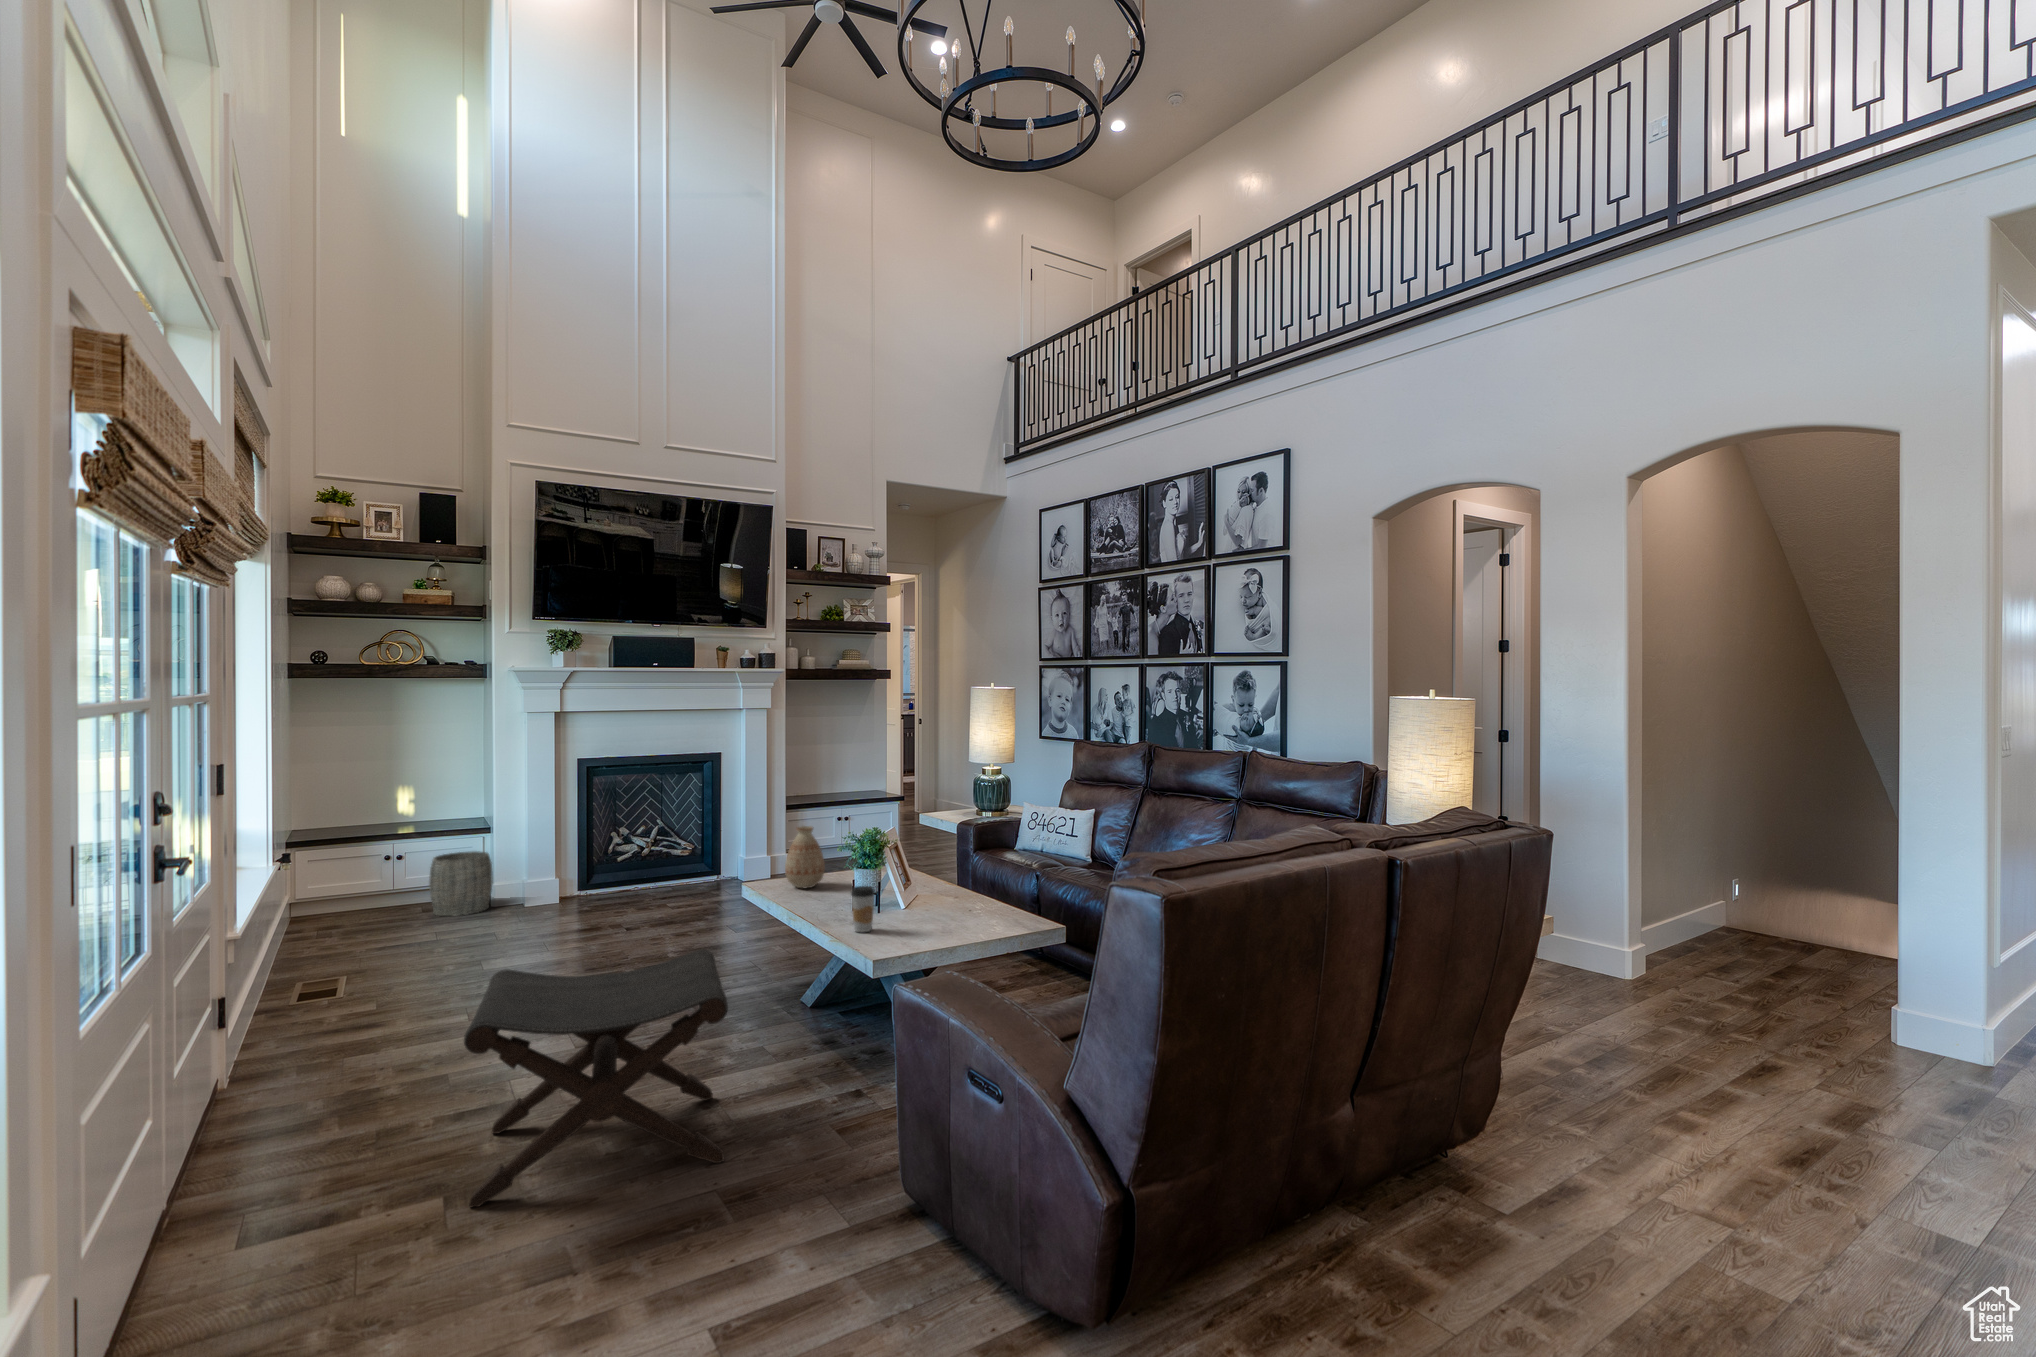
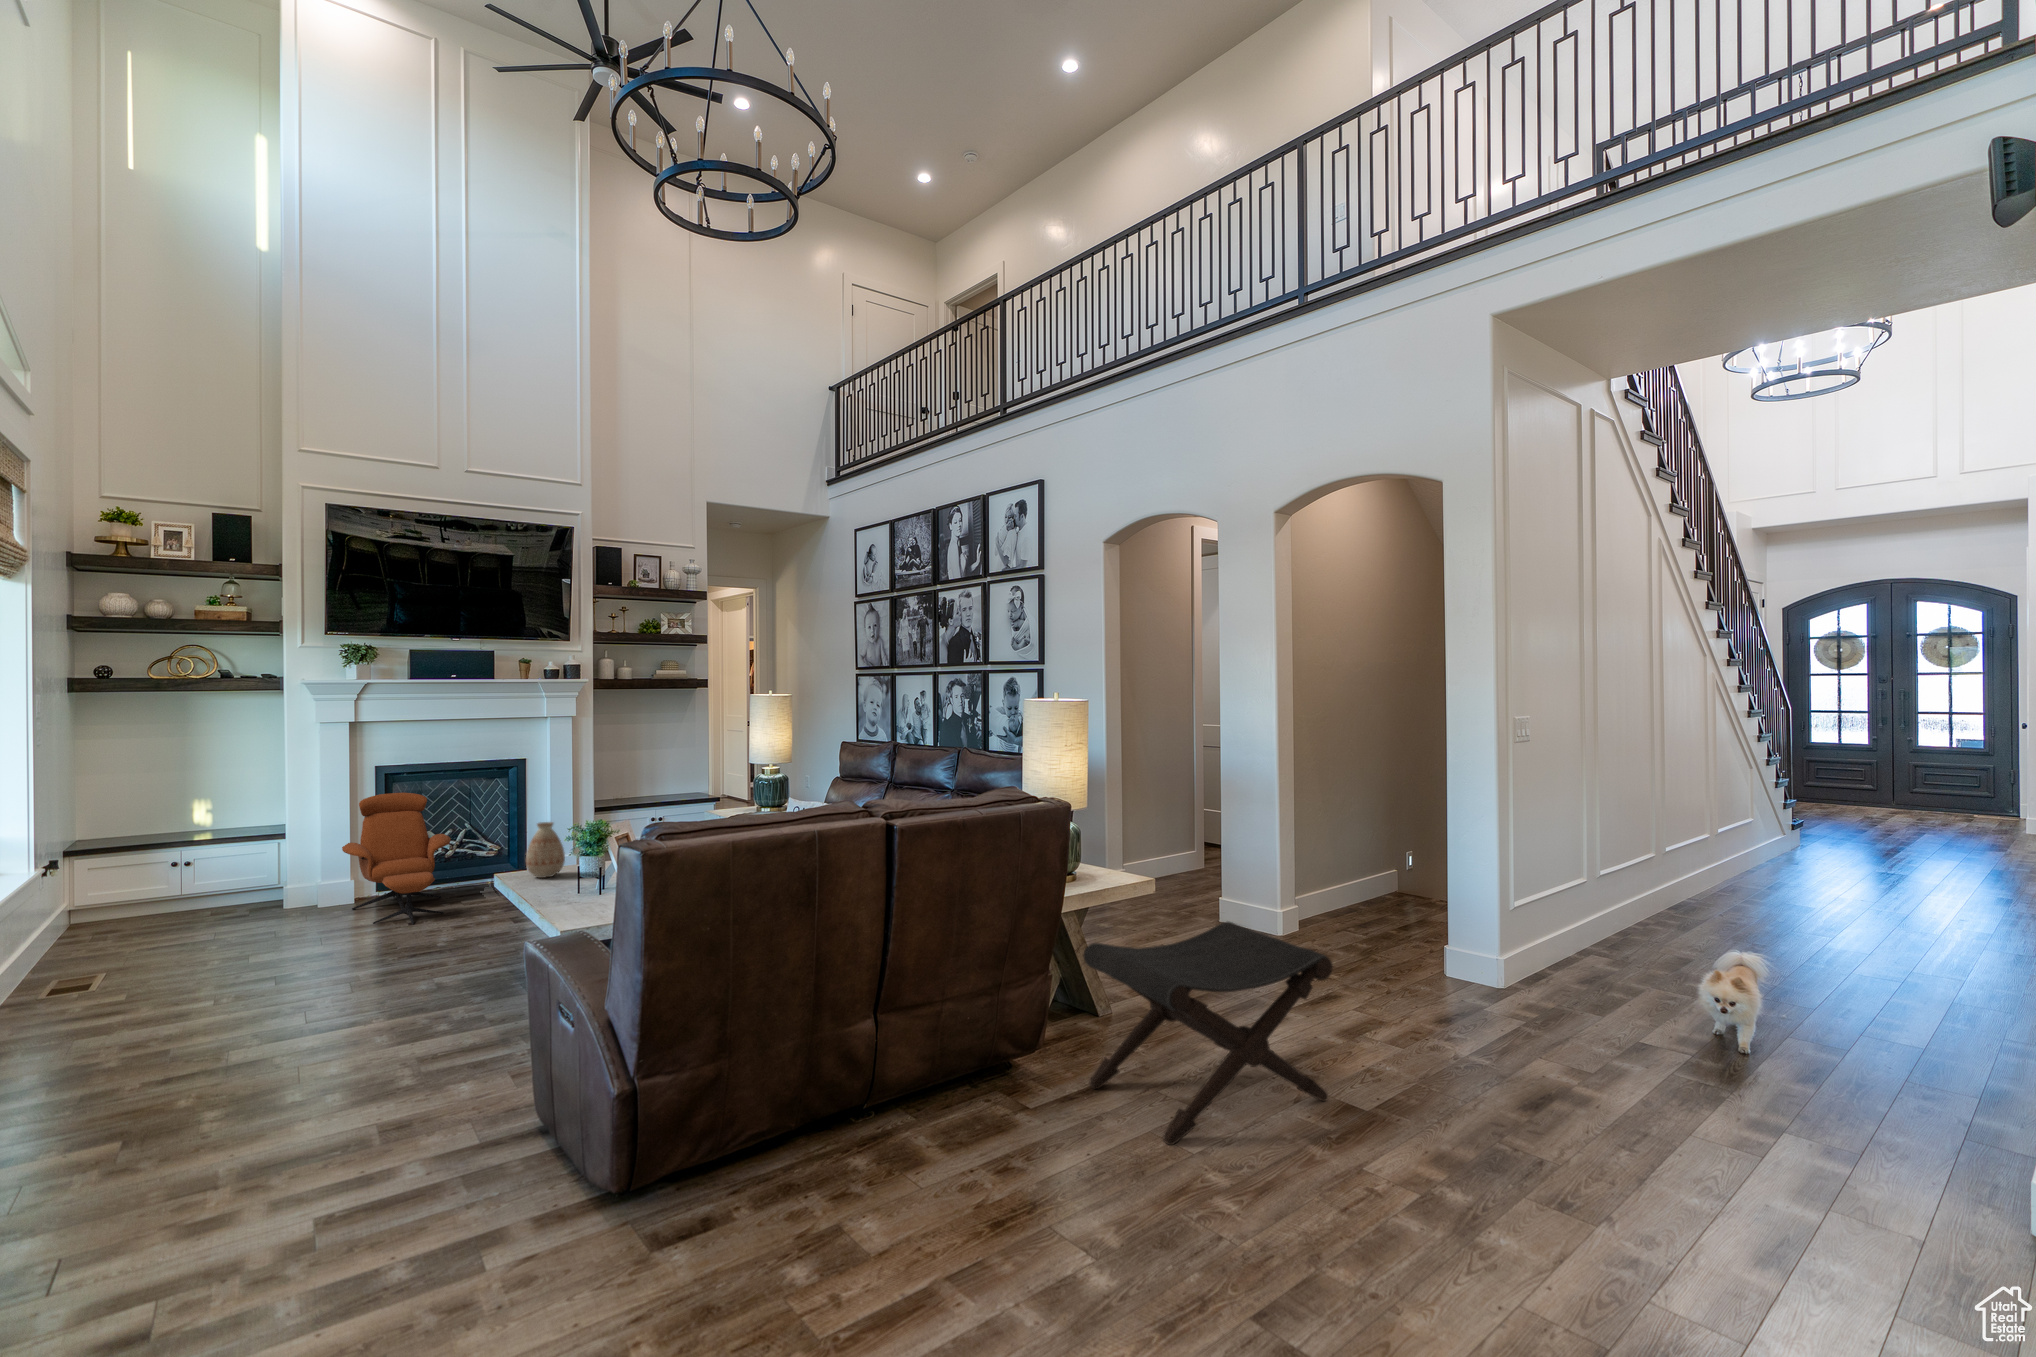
lounge chair: none [551,787,656,929] -> present [342,793,451,924]
woven basket: present [429,851,493,916] -> none [217,857,284,919]
coffee cup: present [851,886,874,932] -> none [556,871,579,912]
footstool: present [464,950,728,1207] -> present [1083,922,1333,1145]

